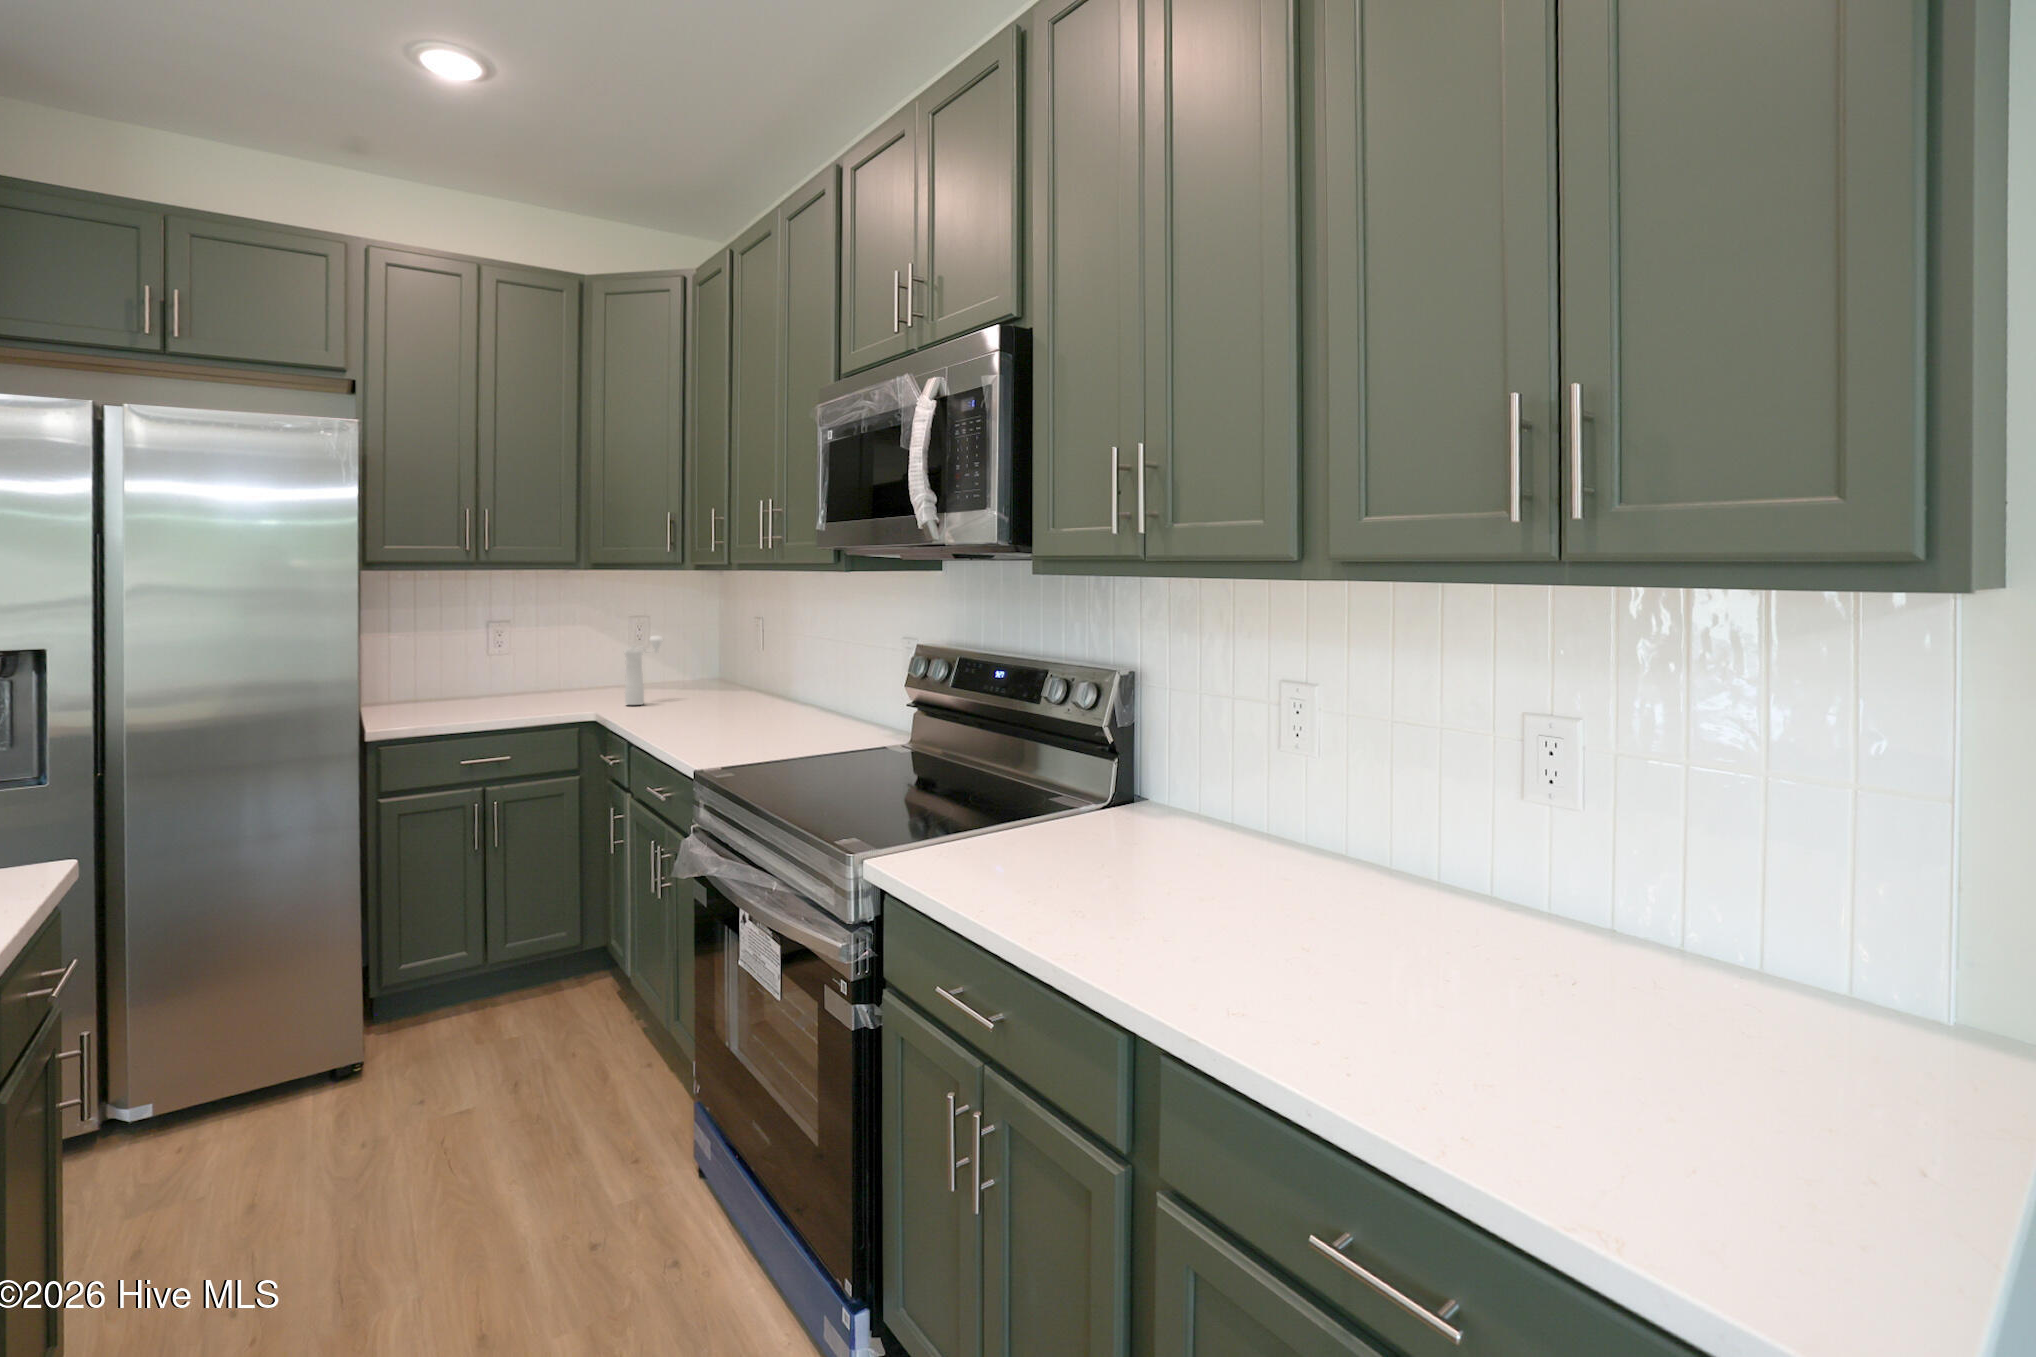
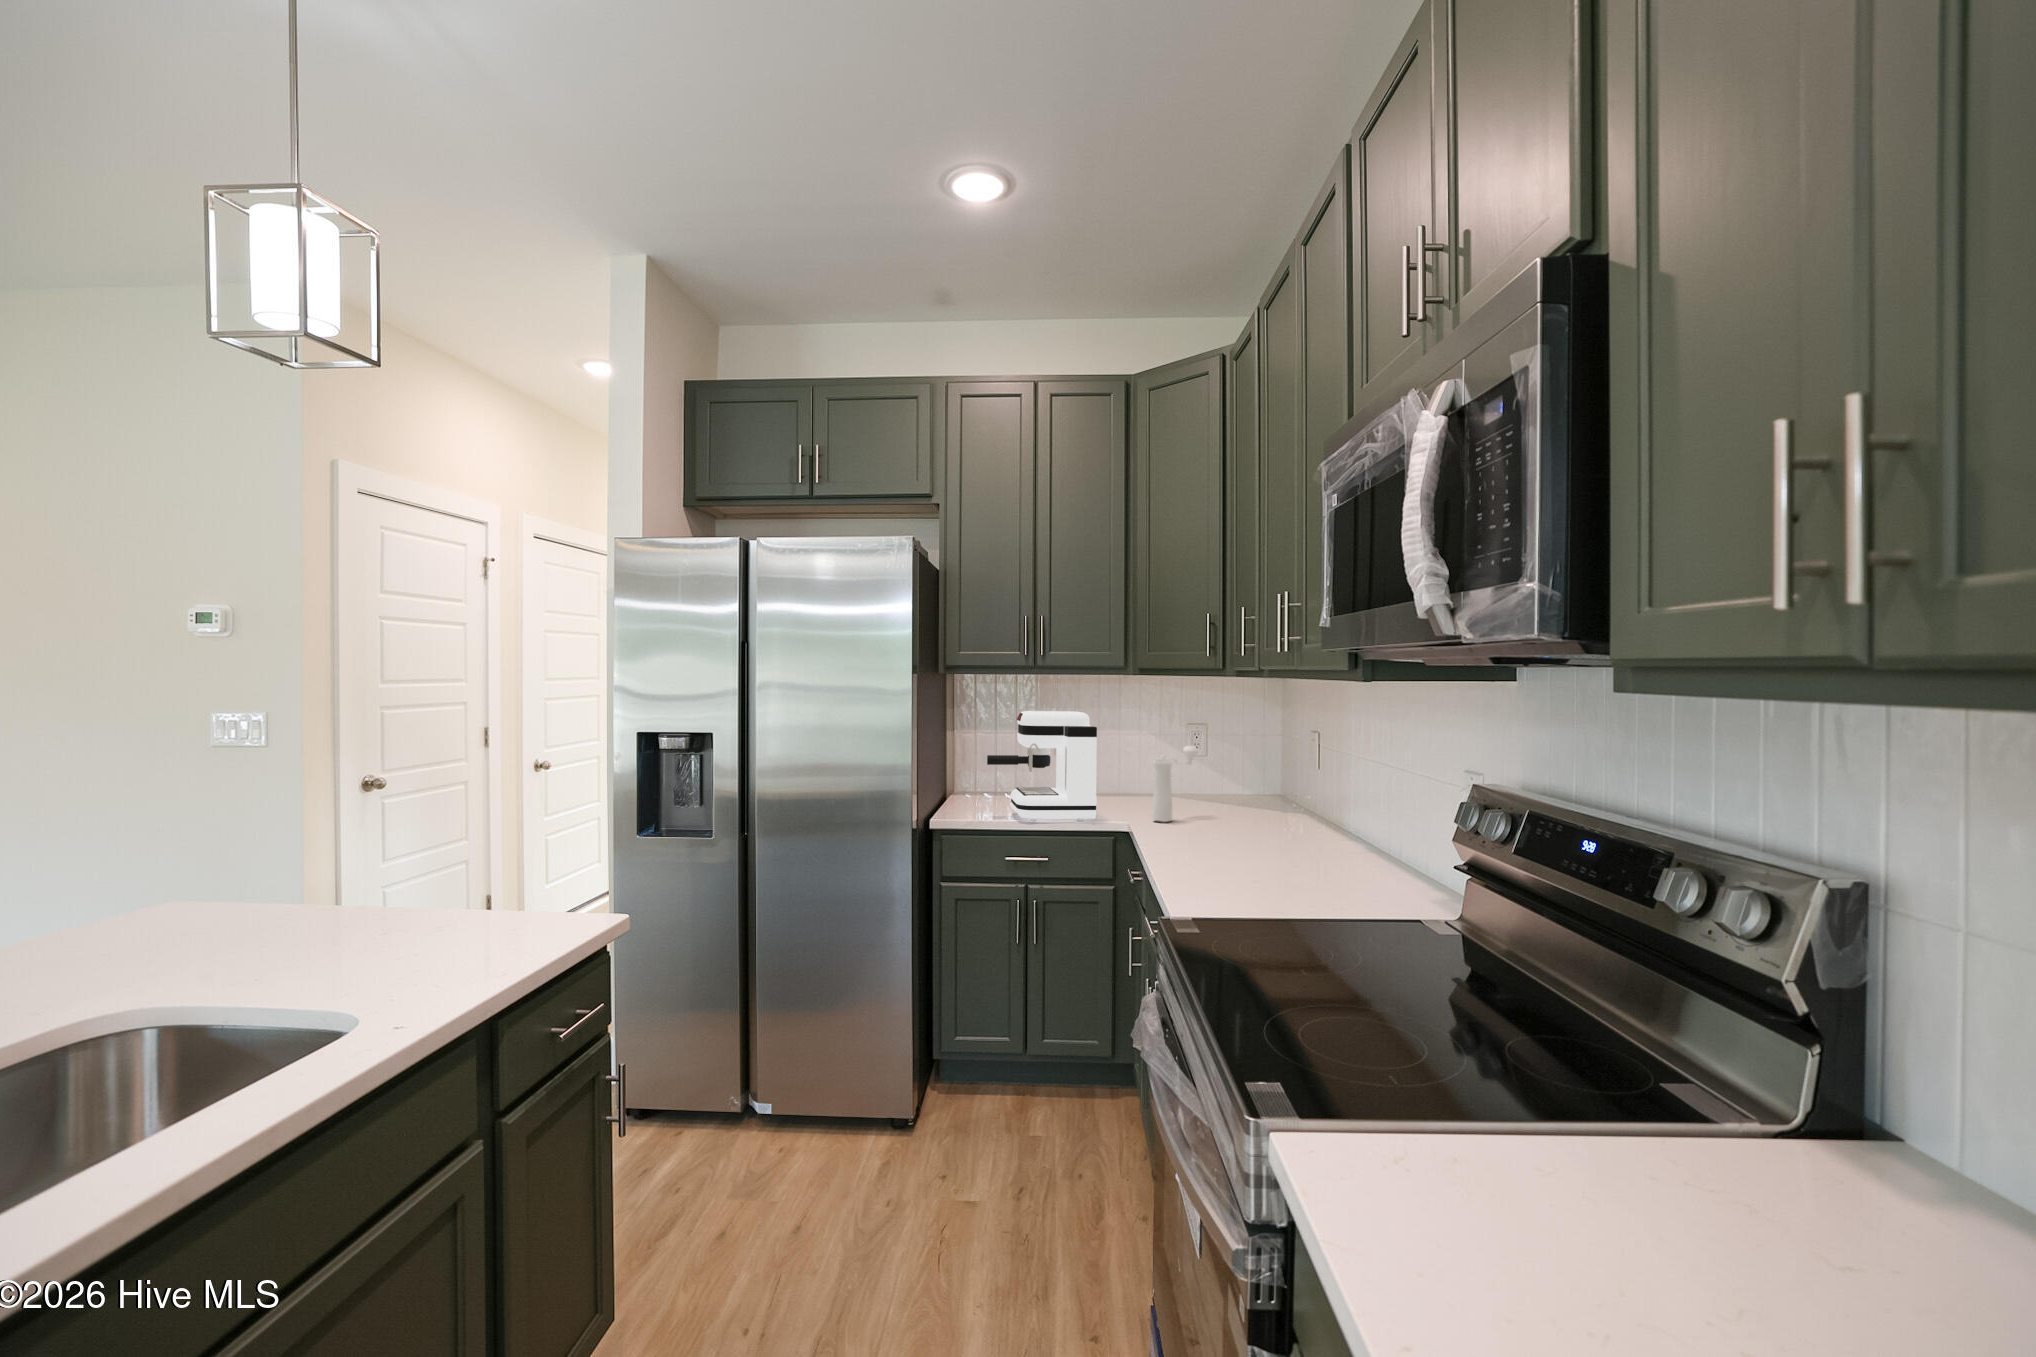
coffee maker: none [442,606,569,714] -> present [987,711,1097,821]

